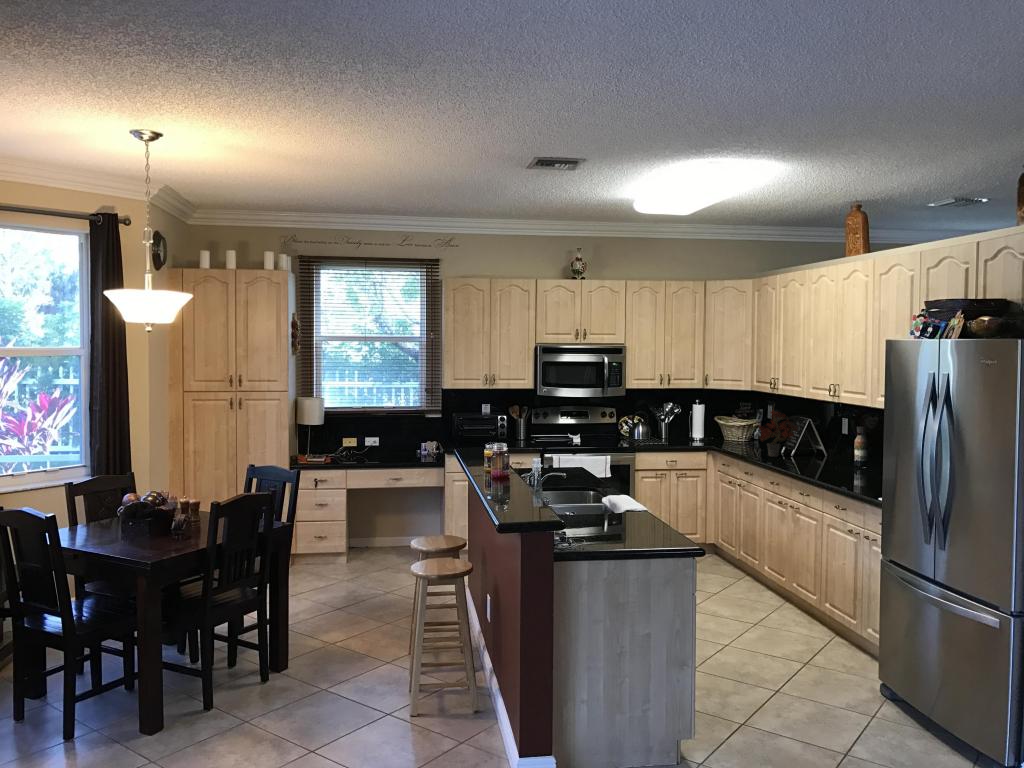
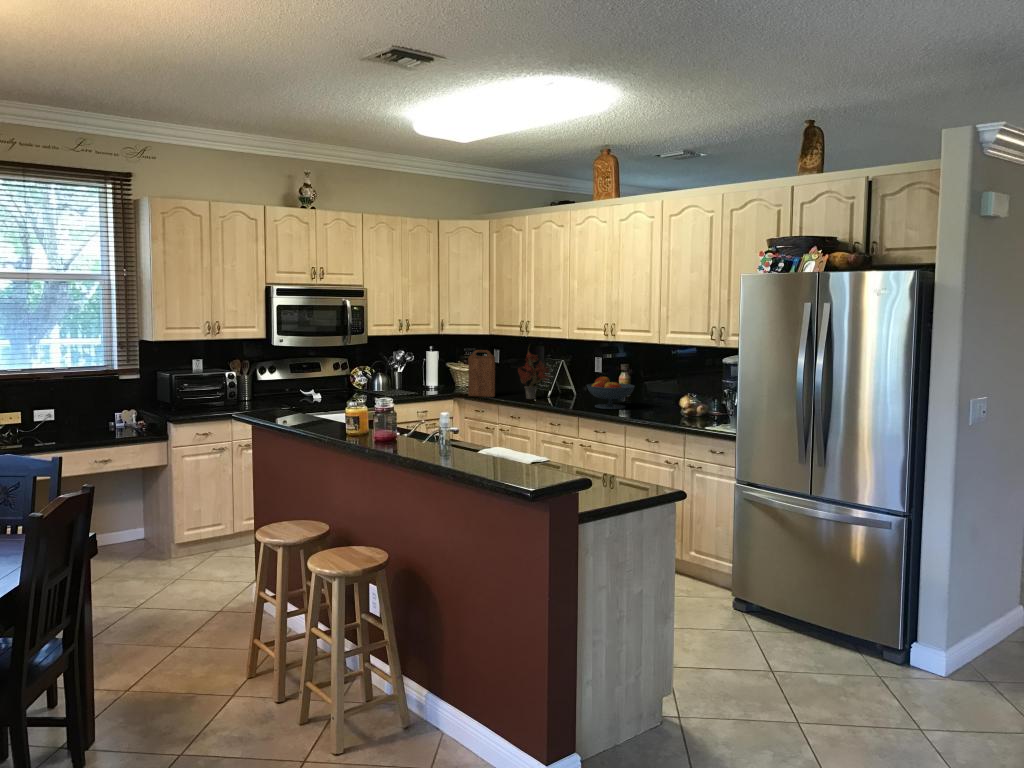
cutting board: none [719,405,745,452] -> present [468,350,495,397]
fruit bowl: none [807,438,860,473] -> present [587,377,635,409]

